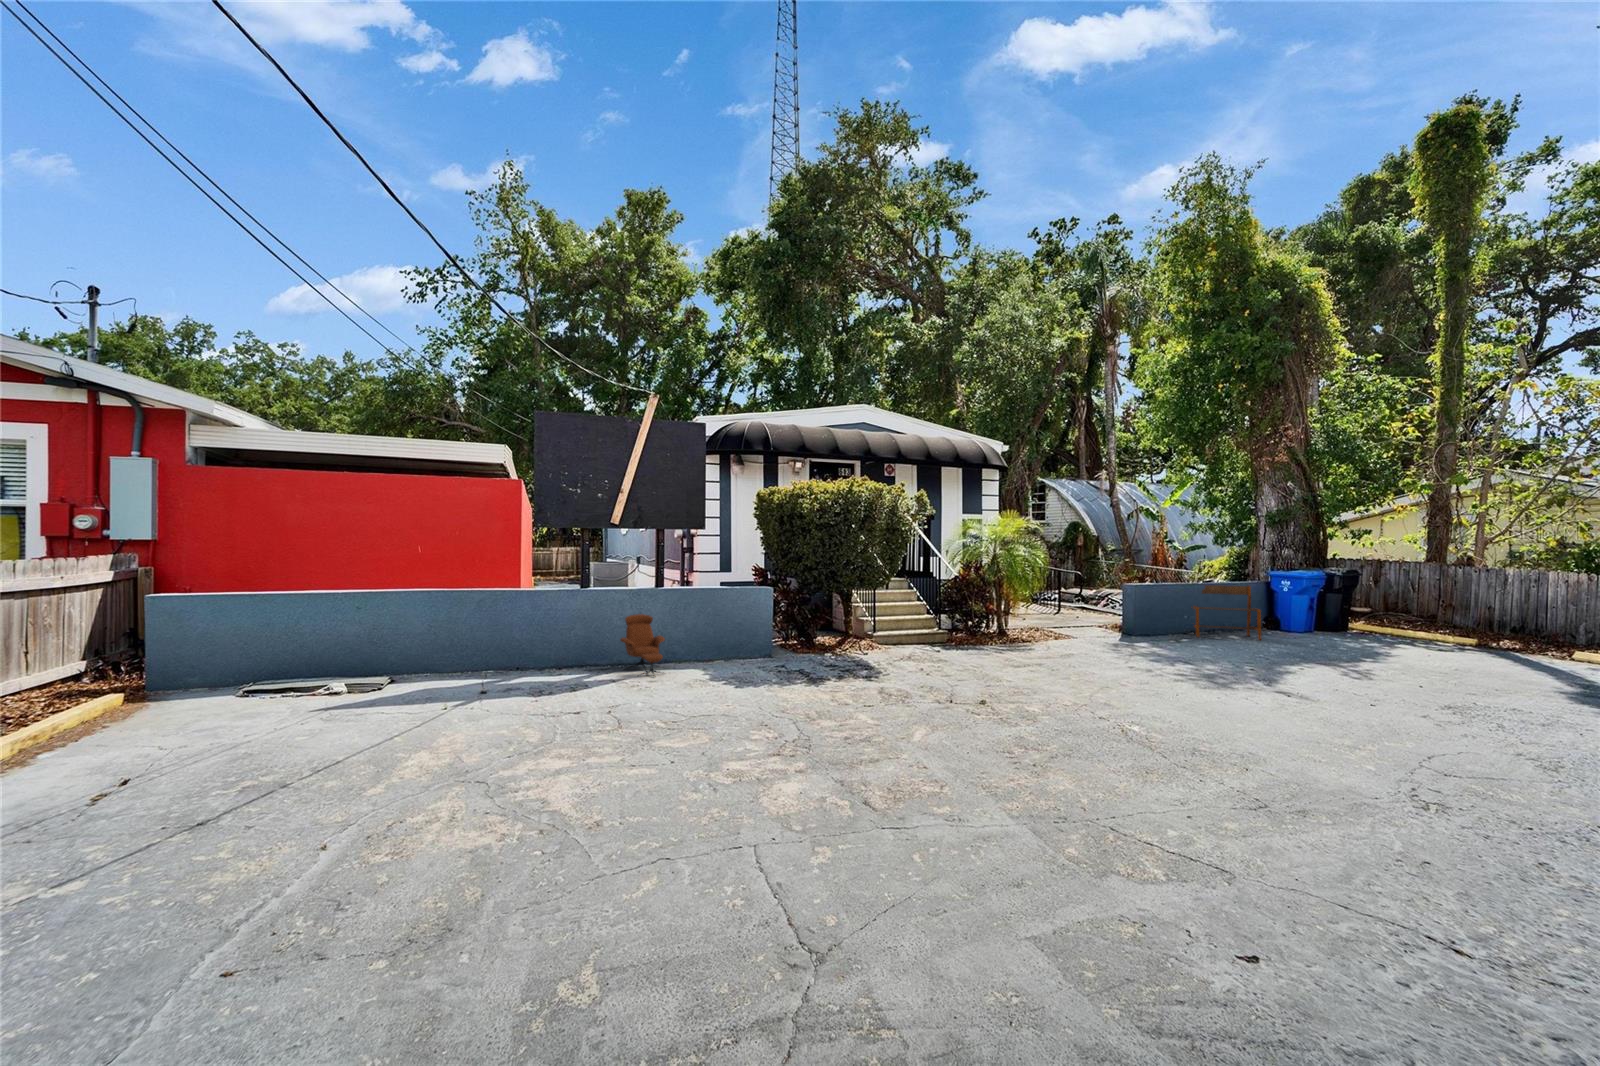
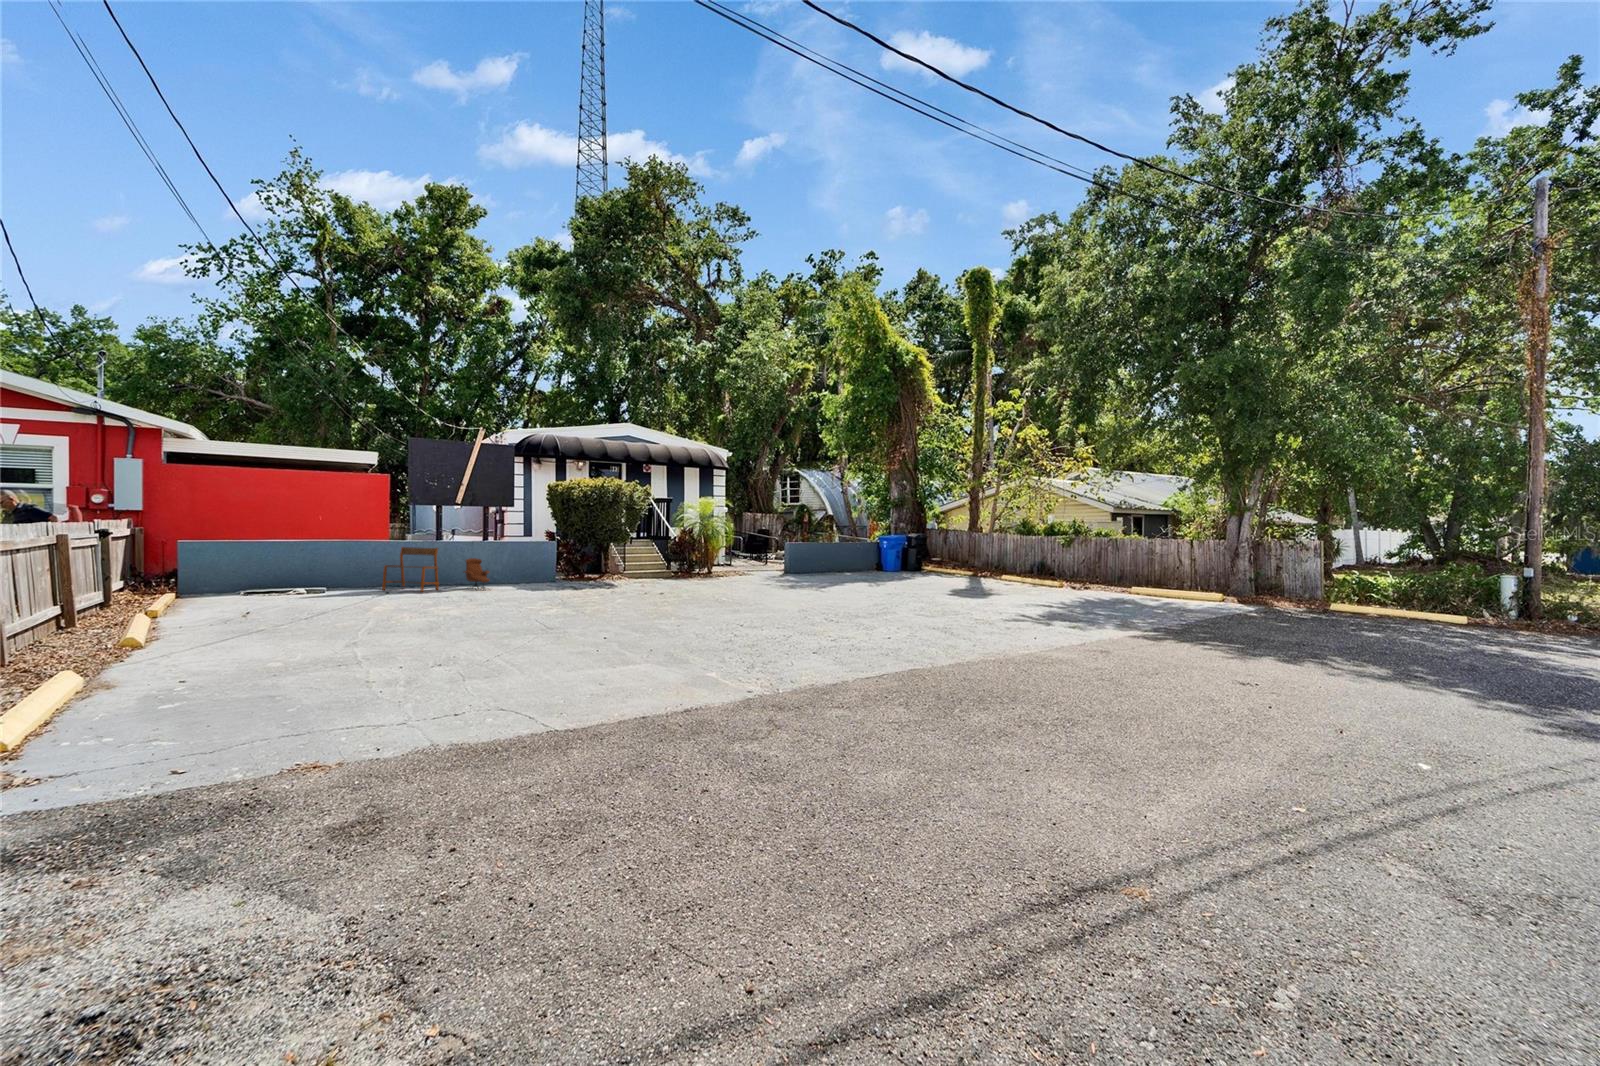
bench: present [1193,585,1261,640] -> present [382,547,439,592]

